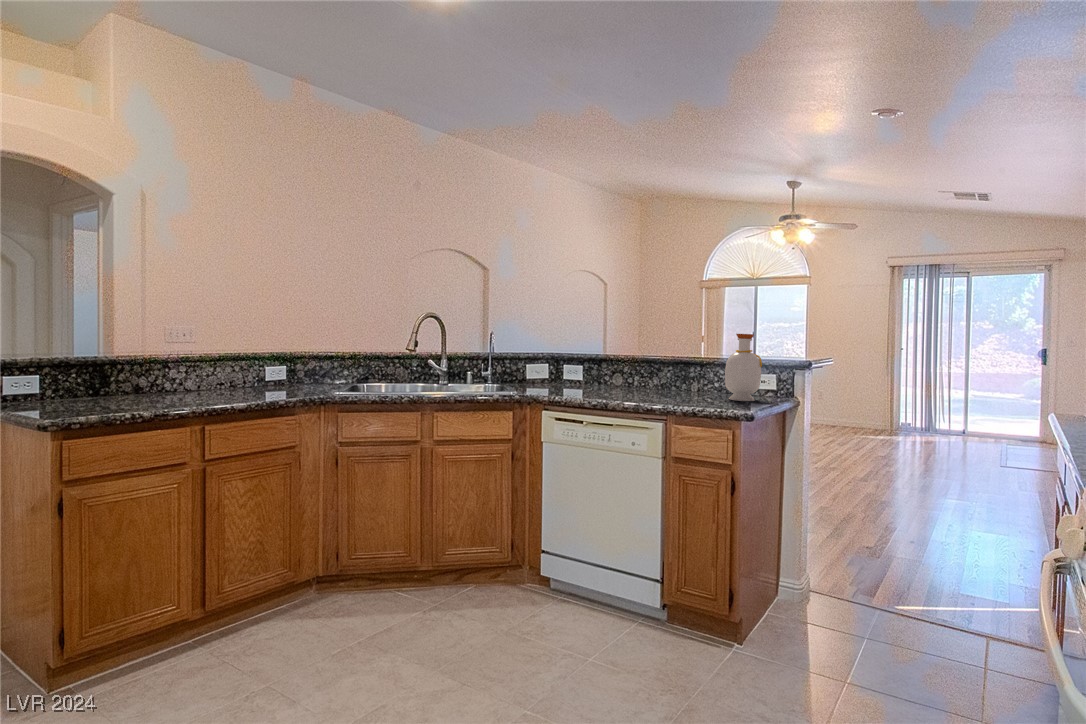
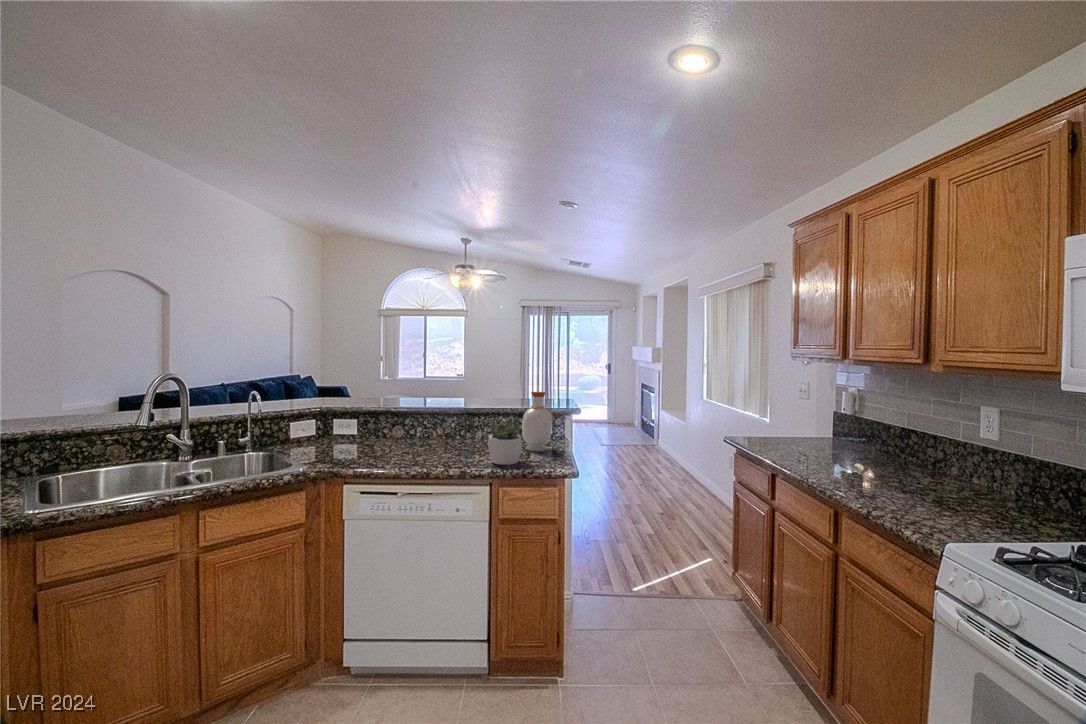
succulent plant: none [669,358,709,405] -> present [488,420,522,465]

